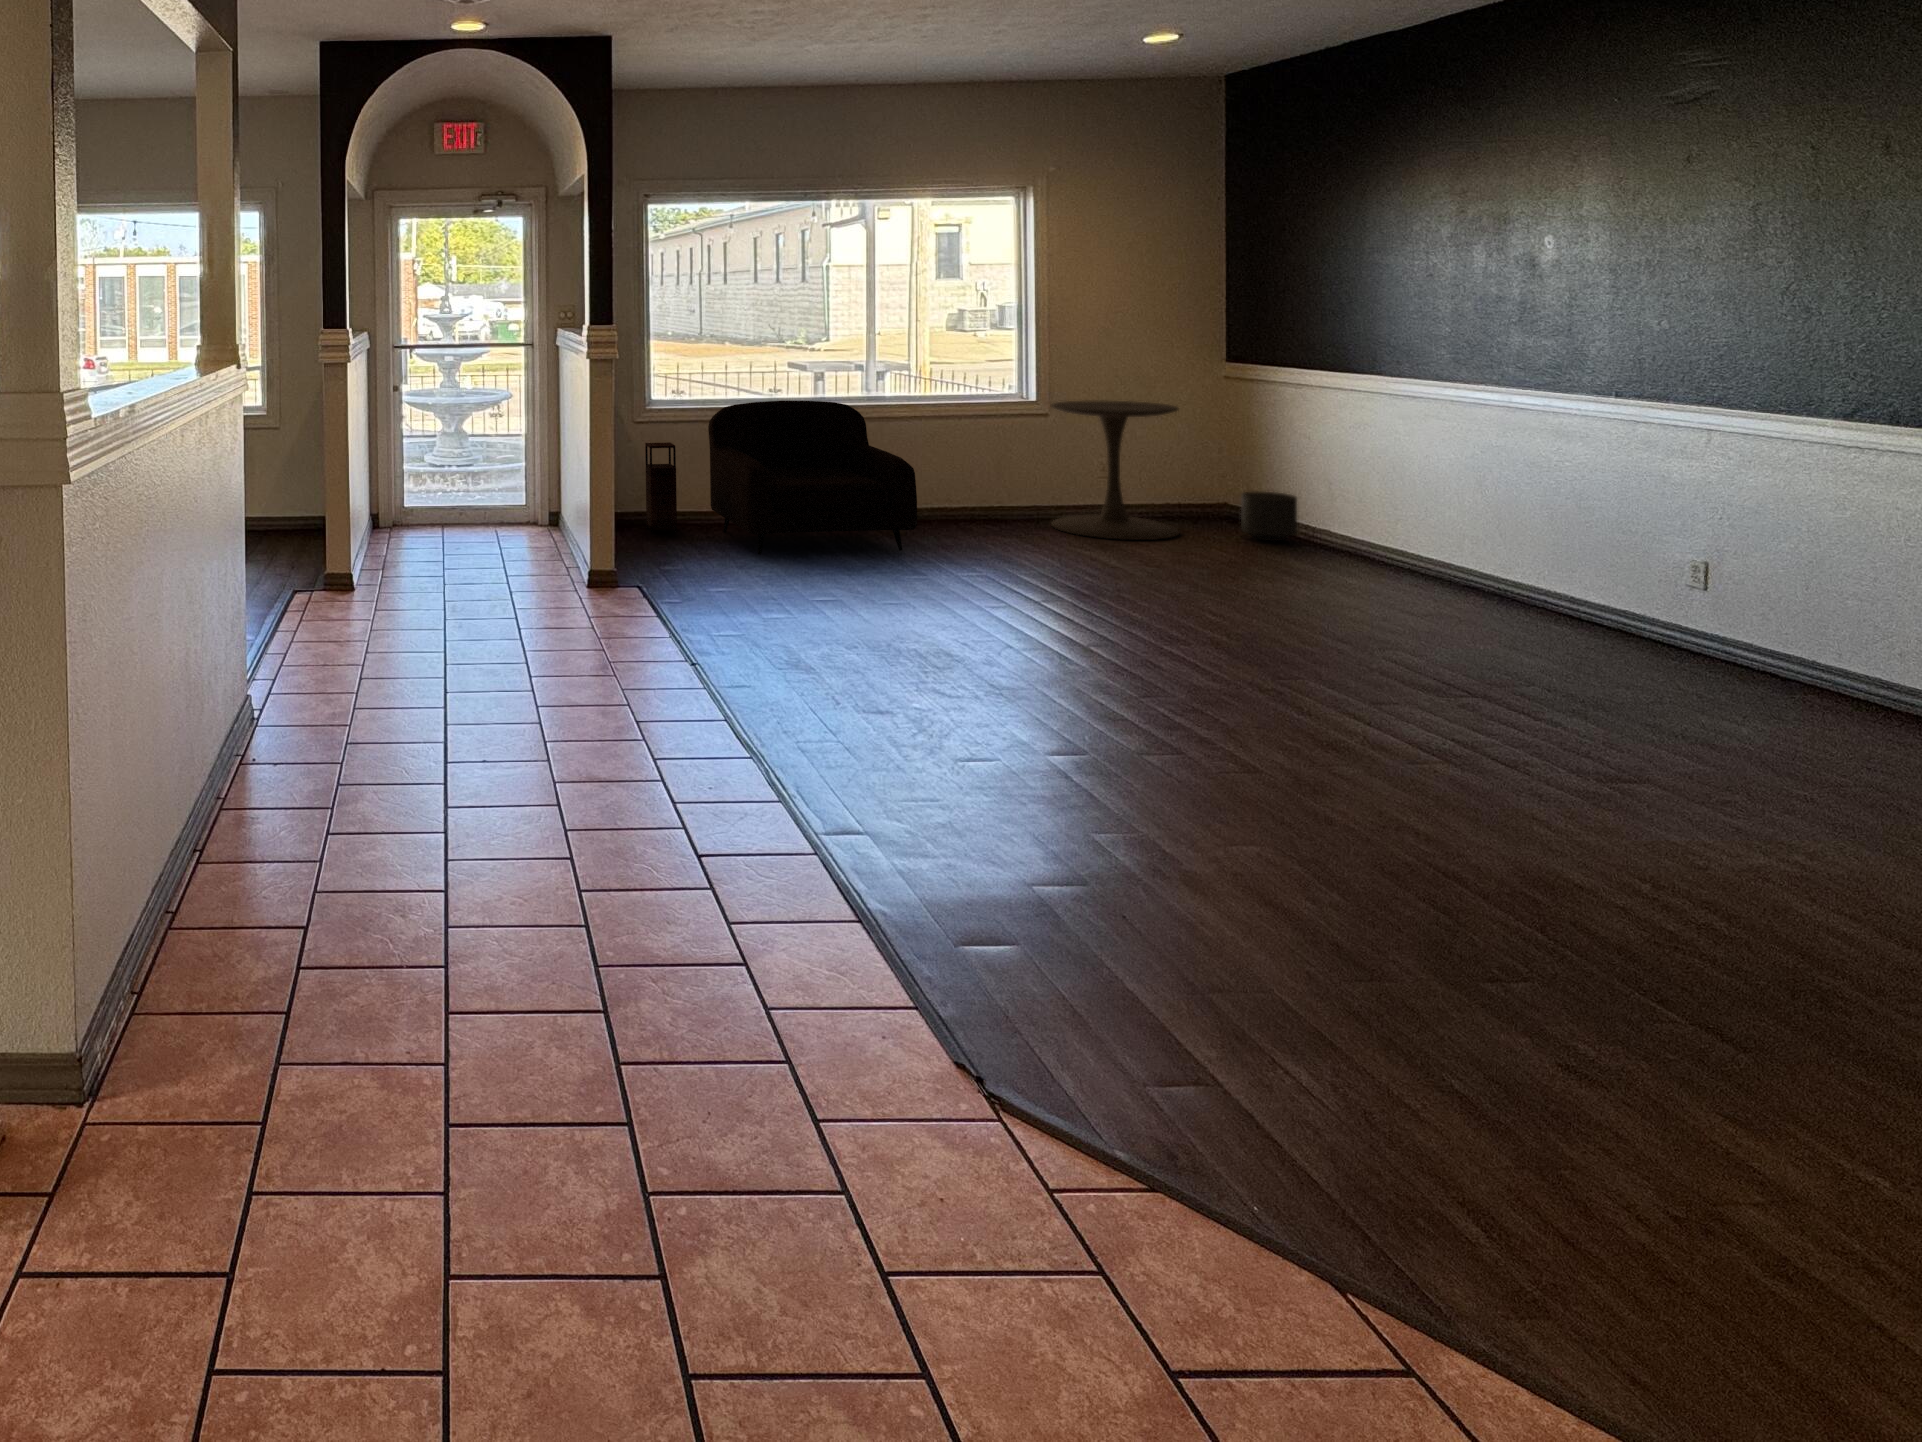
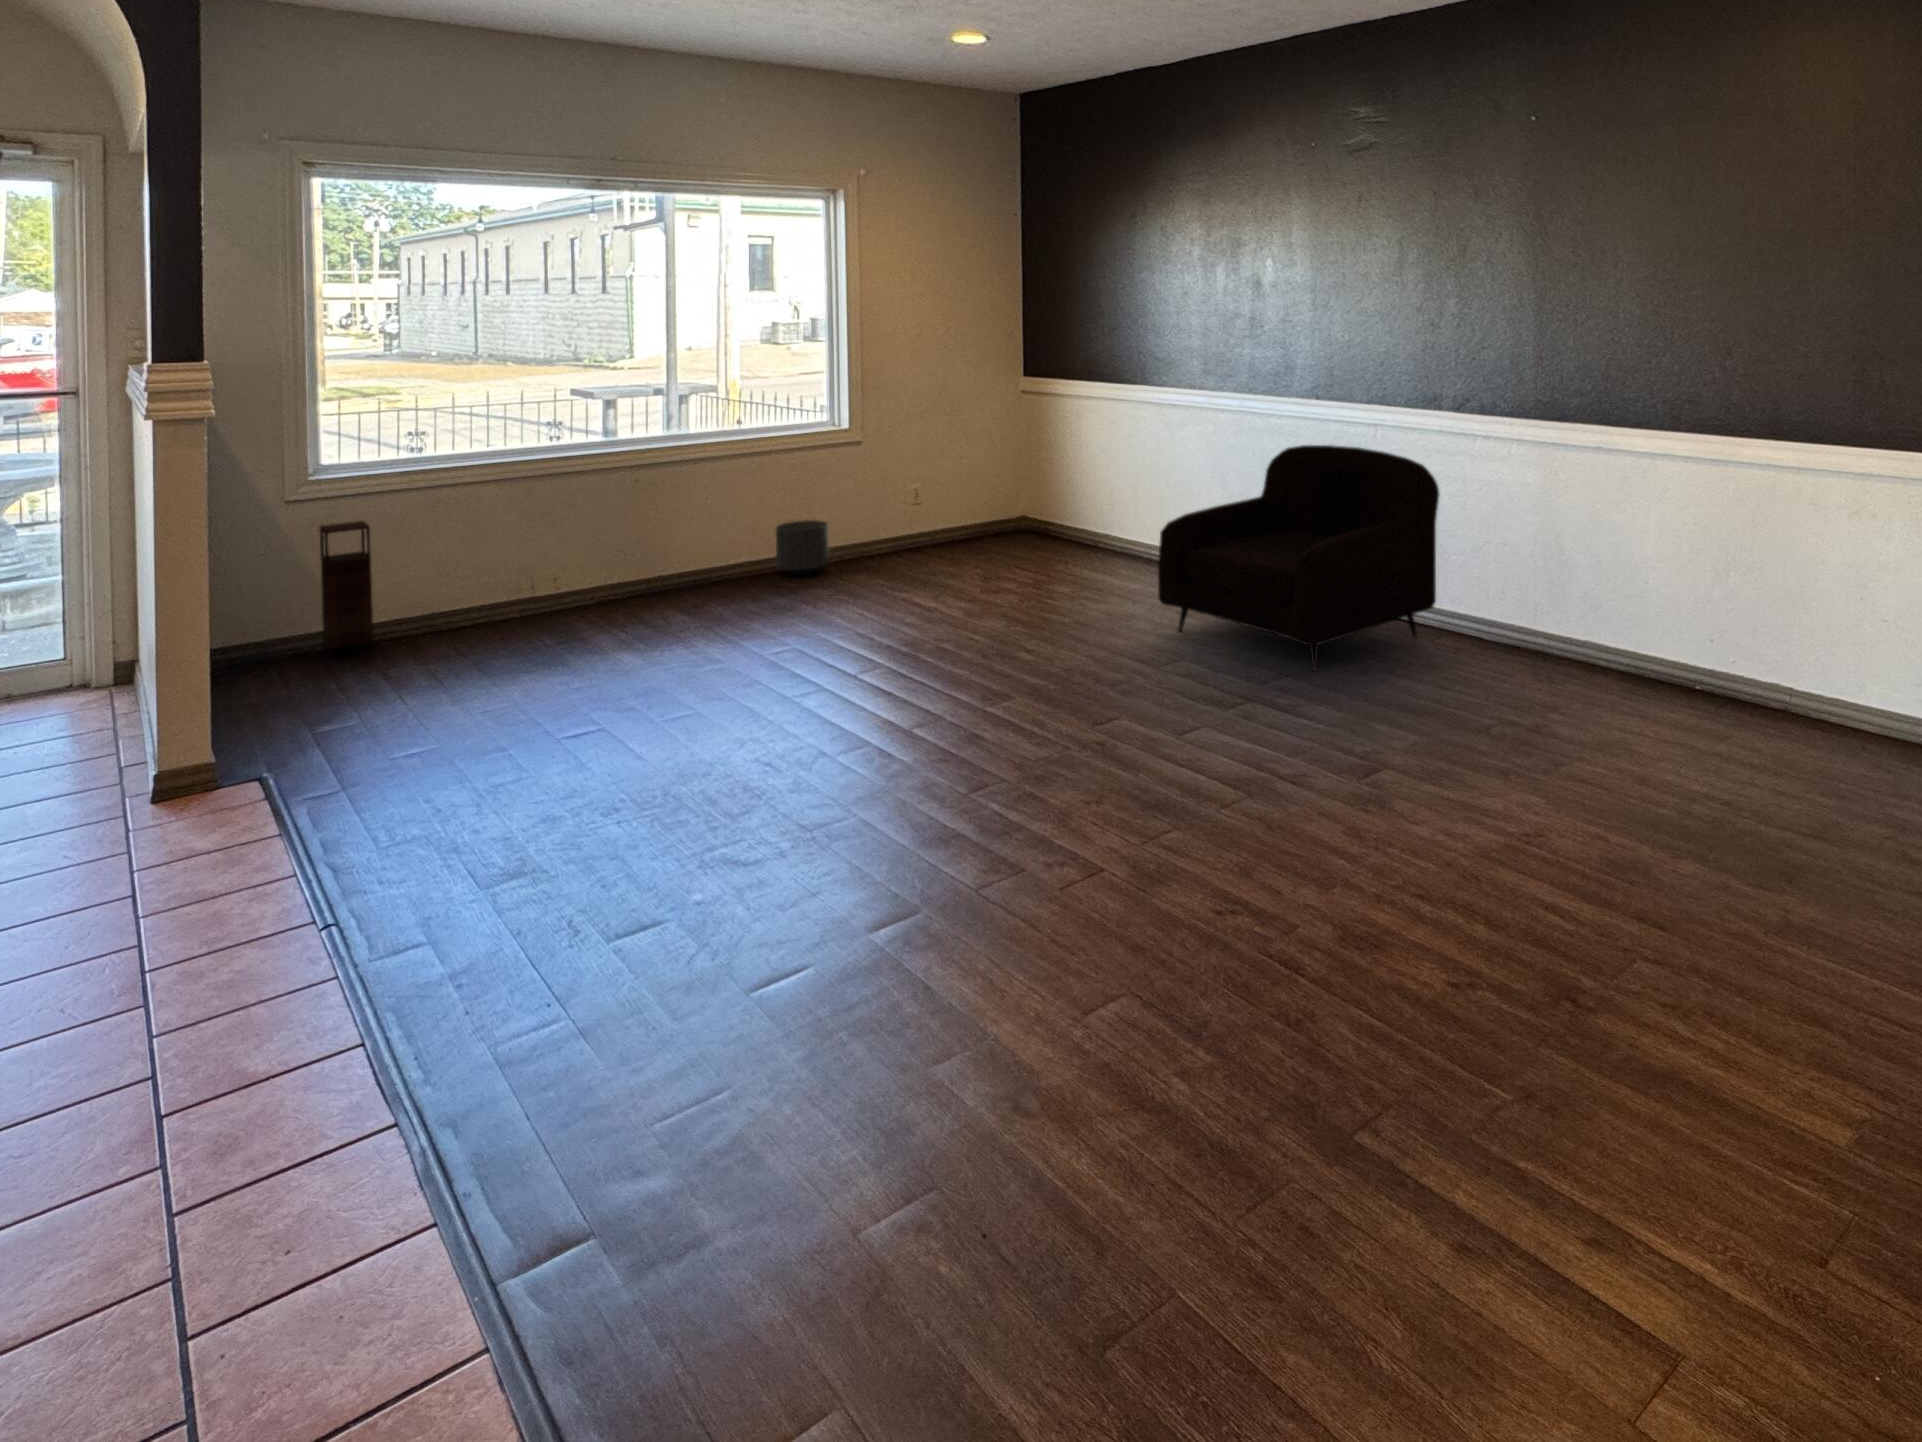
armchair: present [708,401,917,555] -> present [1158,445,1440,671]
pedestal table: present [1051,401,1179,540] -> none [871,420,996,571]
planter: present [1241,491,1297,541] -> present [776,520,829,574]

